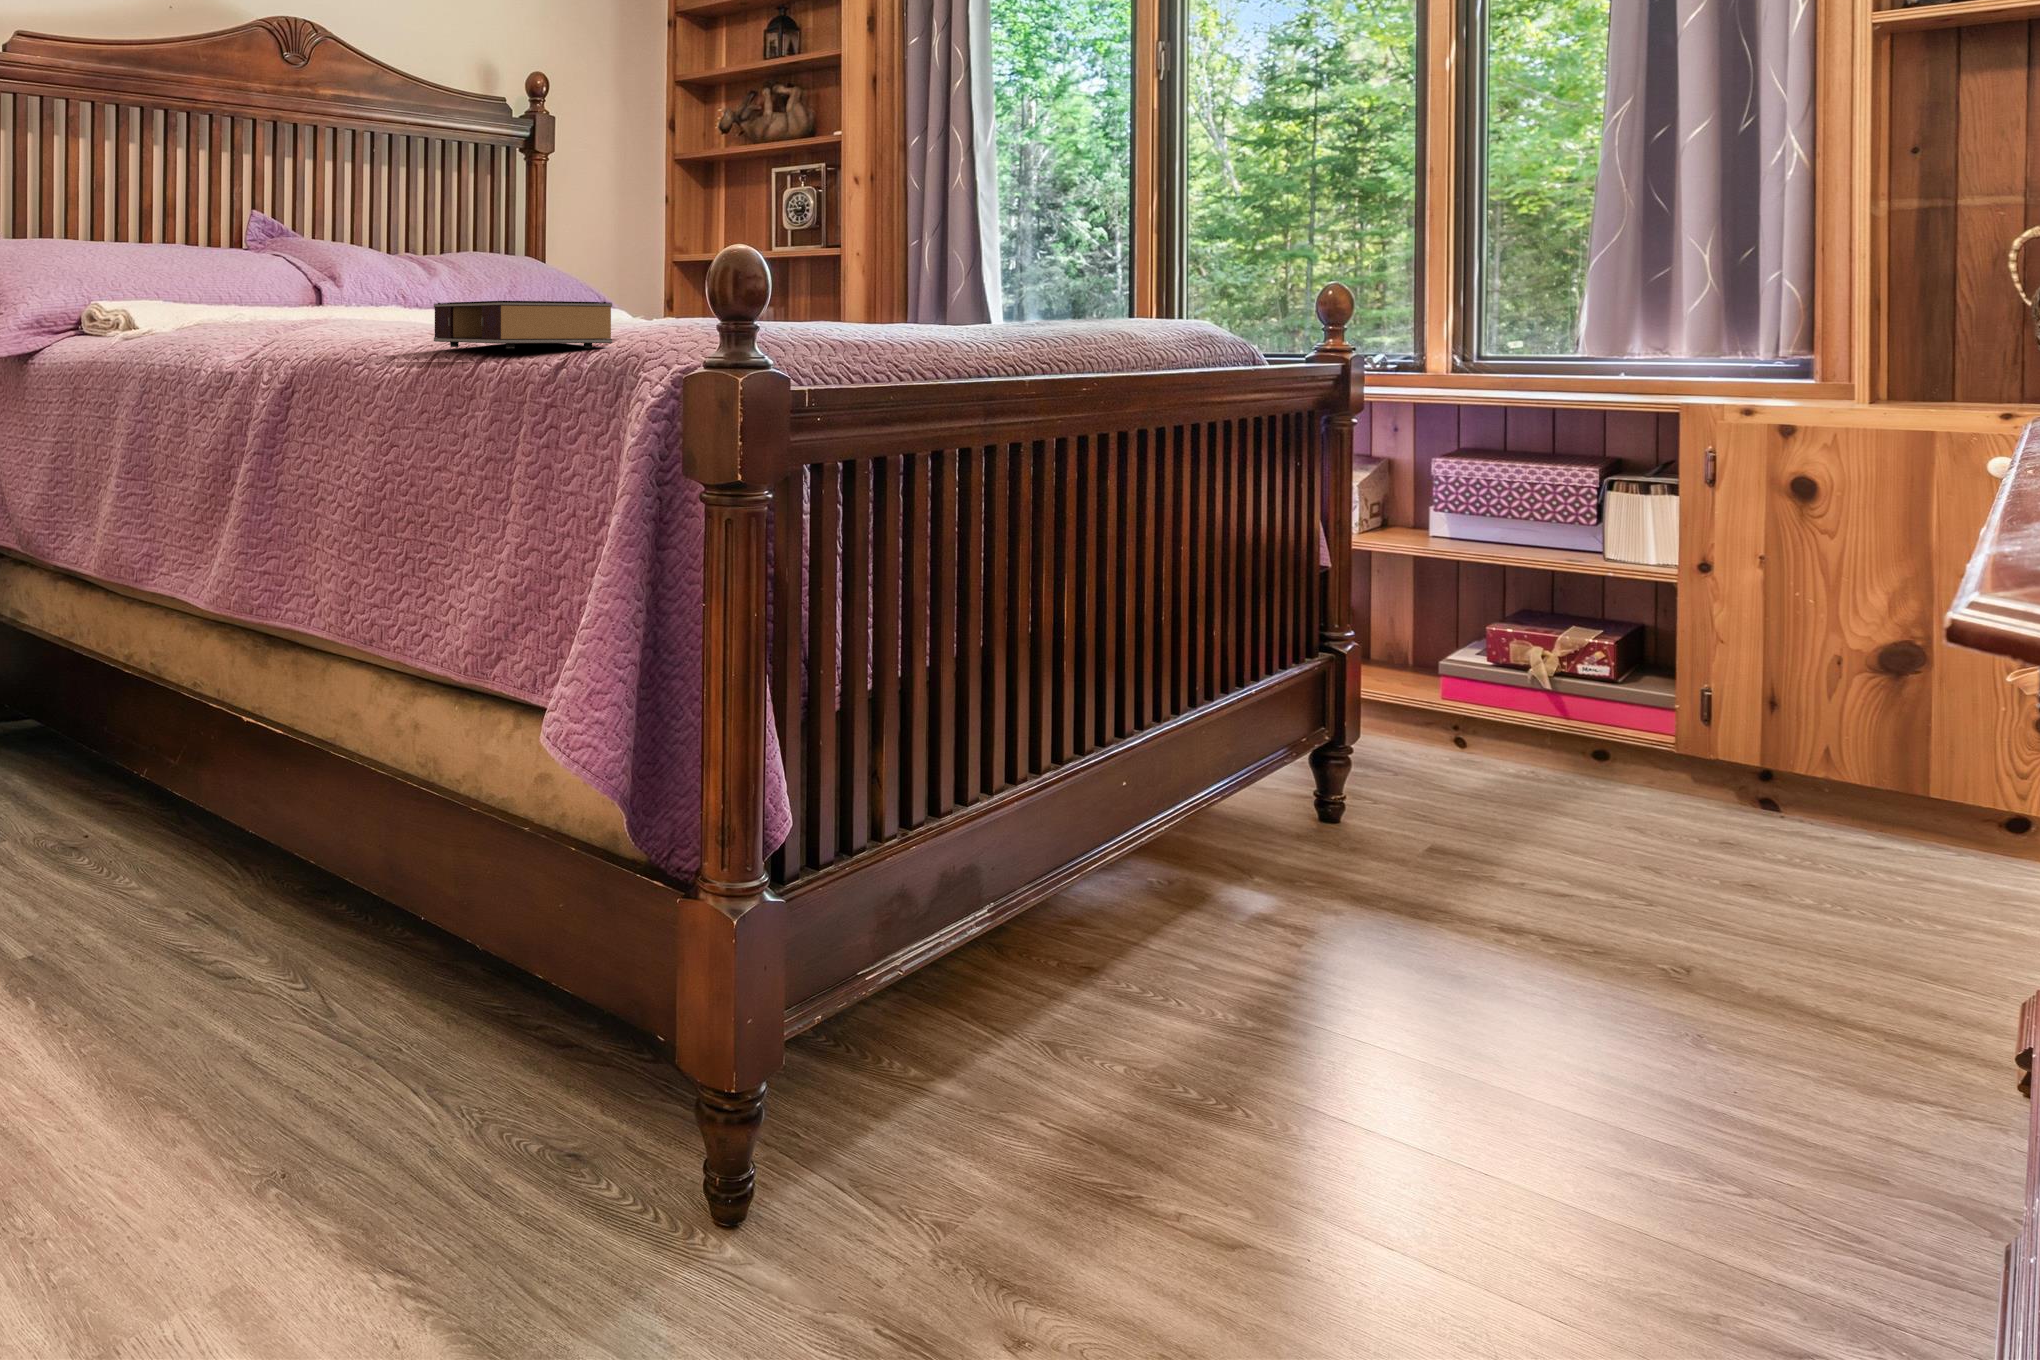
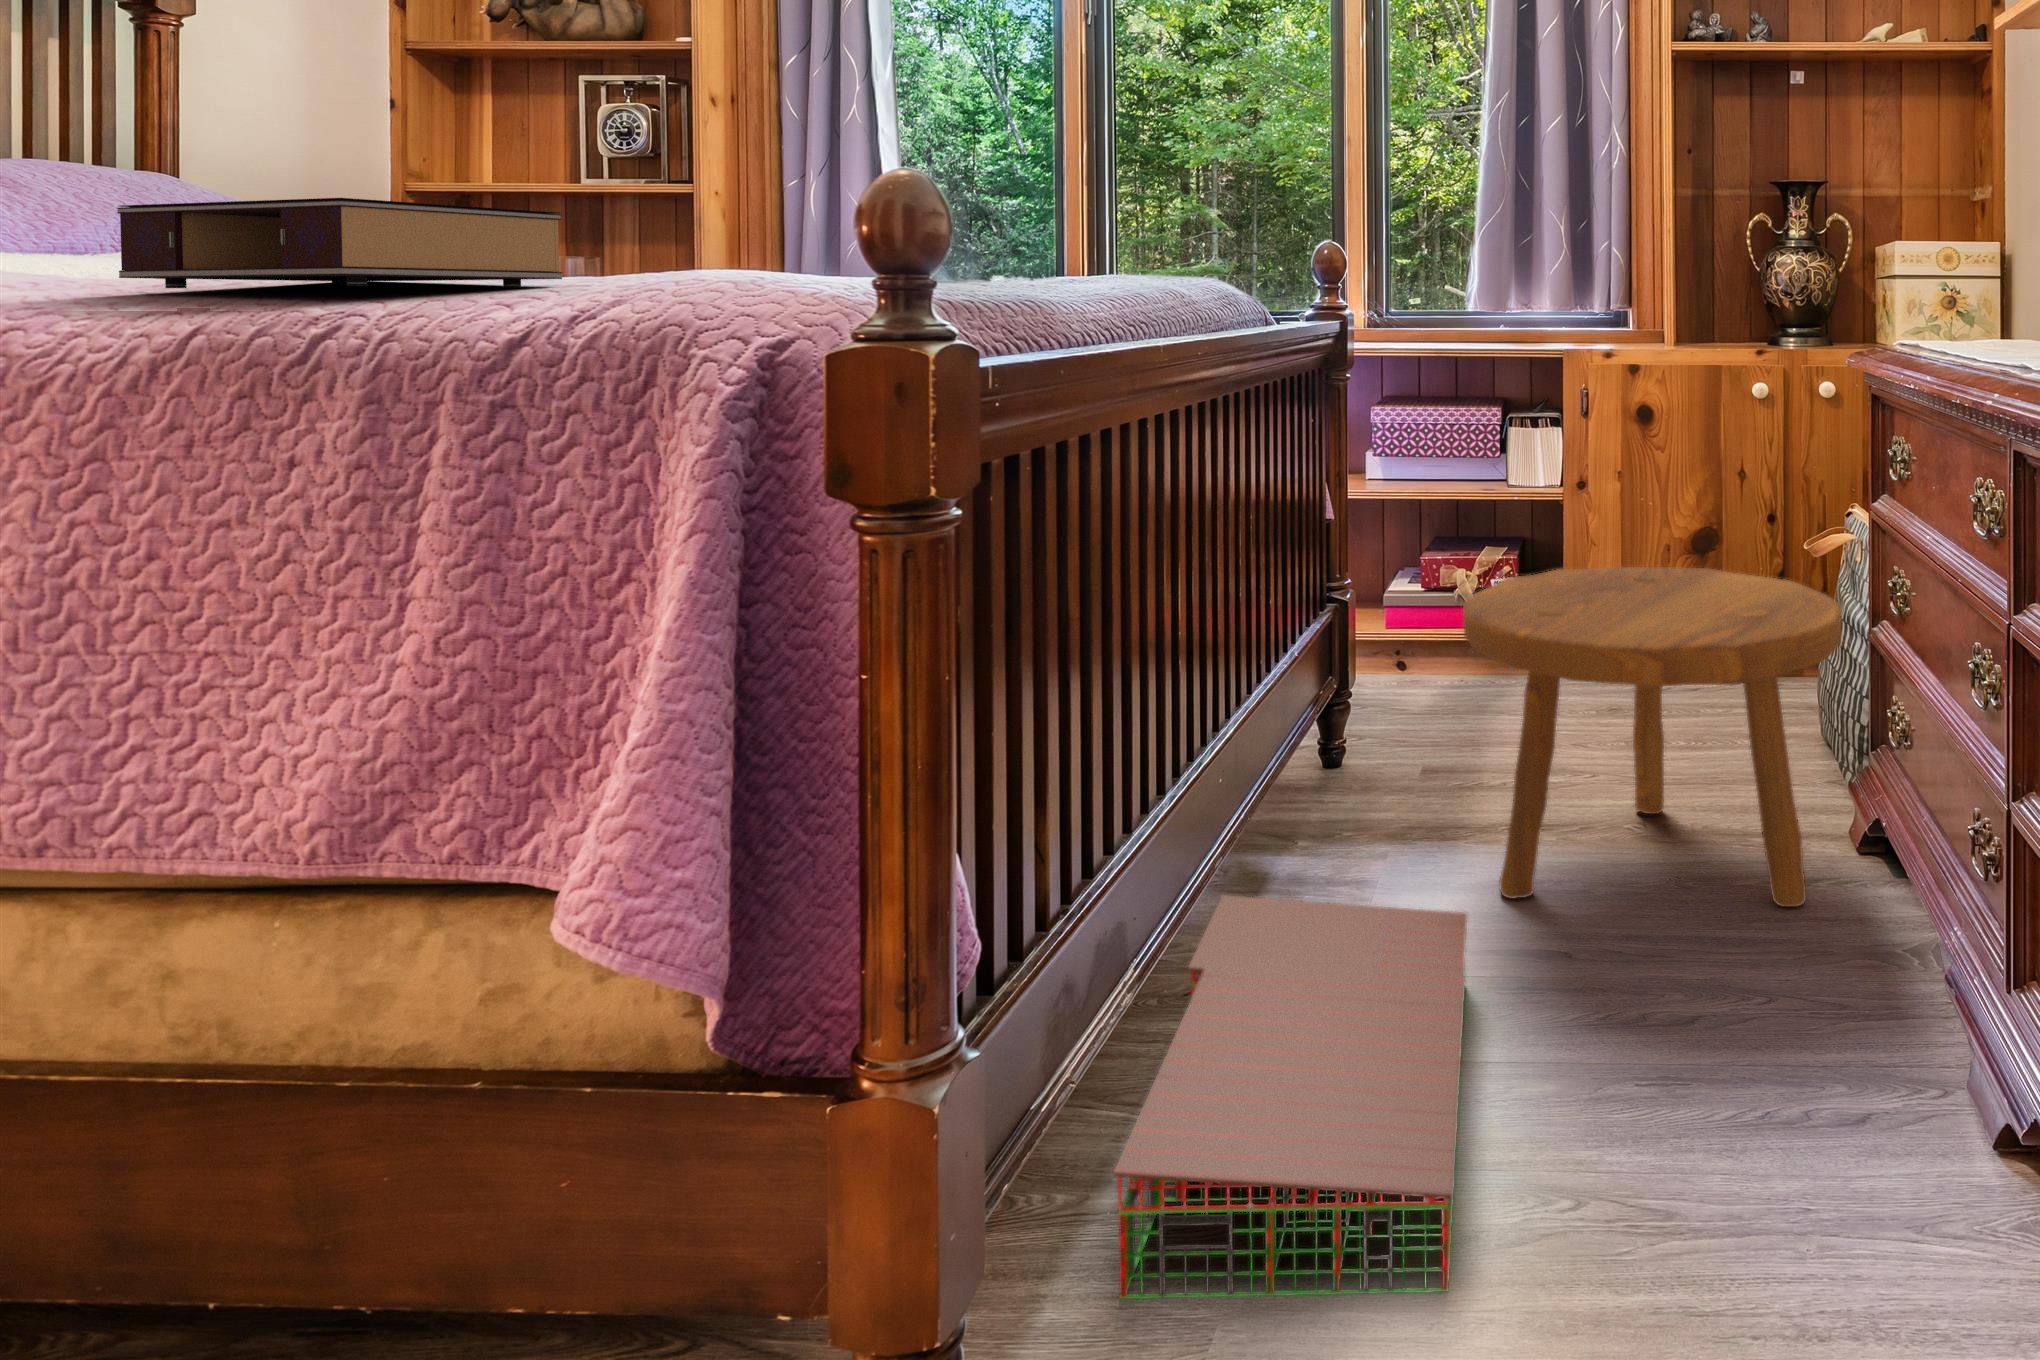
footstool: none [1383,653,1922,1113] -> present [1463,567,1842,907]
storage bin: none [894,878,1322,1236] -> present [1114,895,1467,1299]

